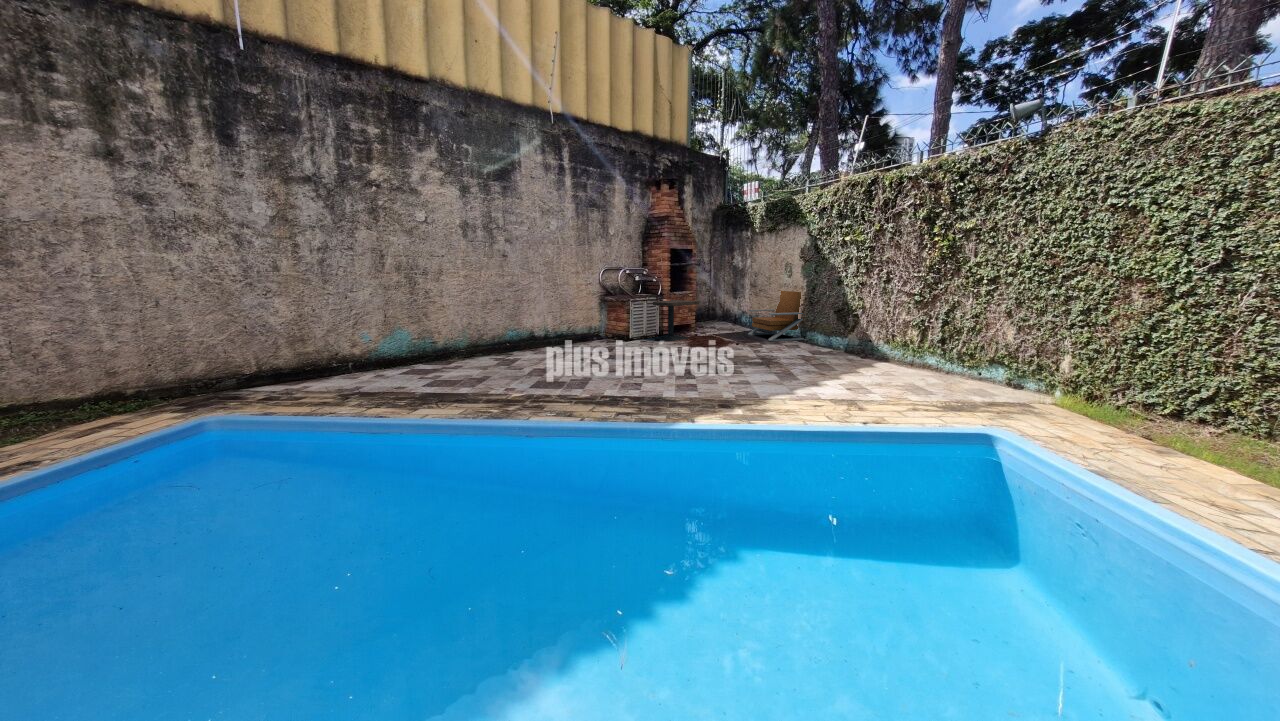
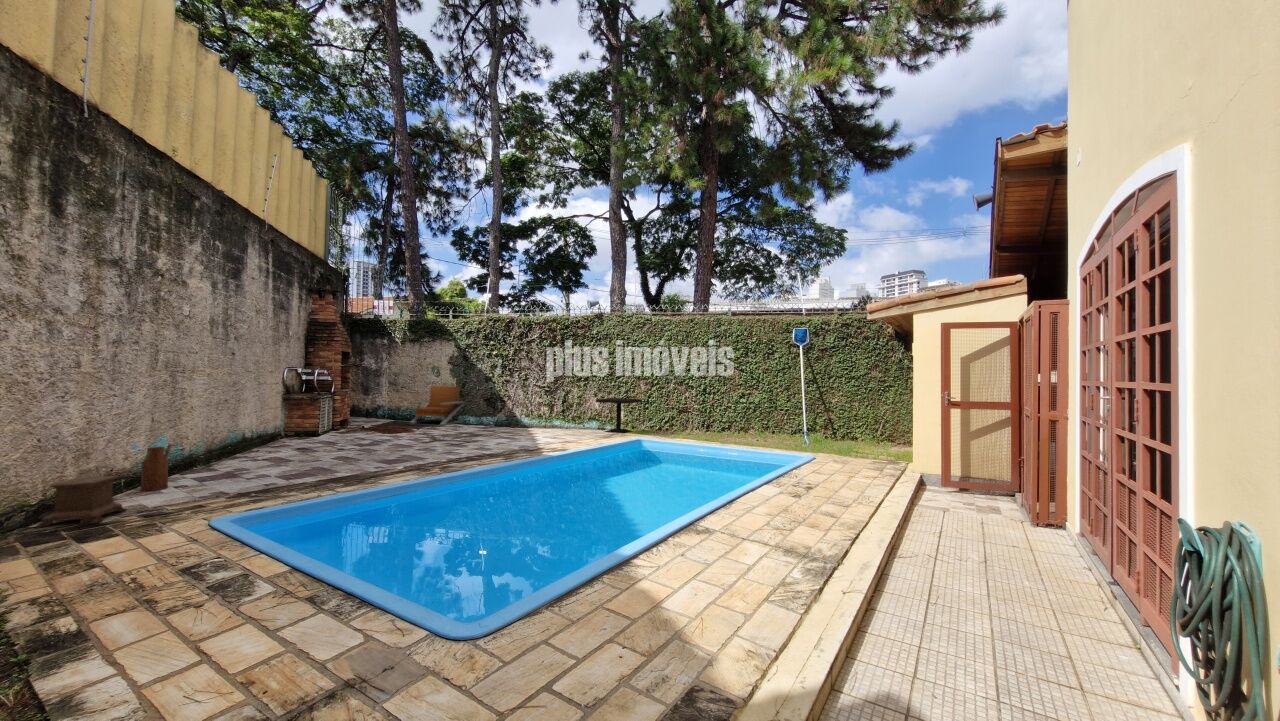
side table: present [653,300,699,341] -> present [596,398,642,433]
watering can: none [360,336,397,374] -> present [141,444,172,491]
stool: none [242,358,296,396] -> present [37,476,127,527]

